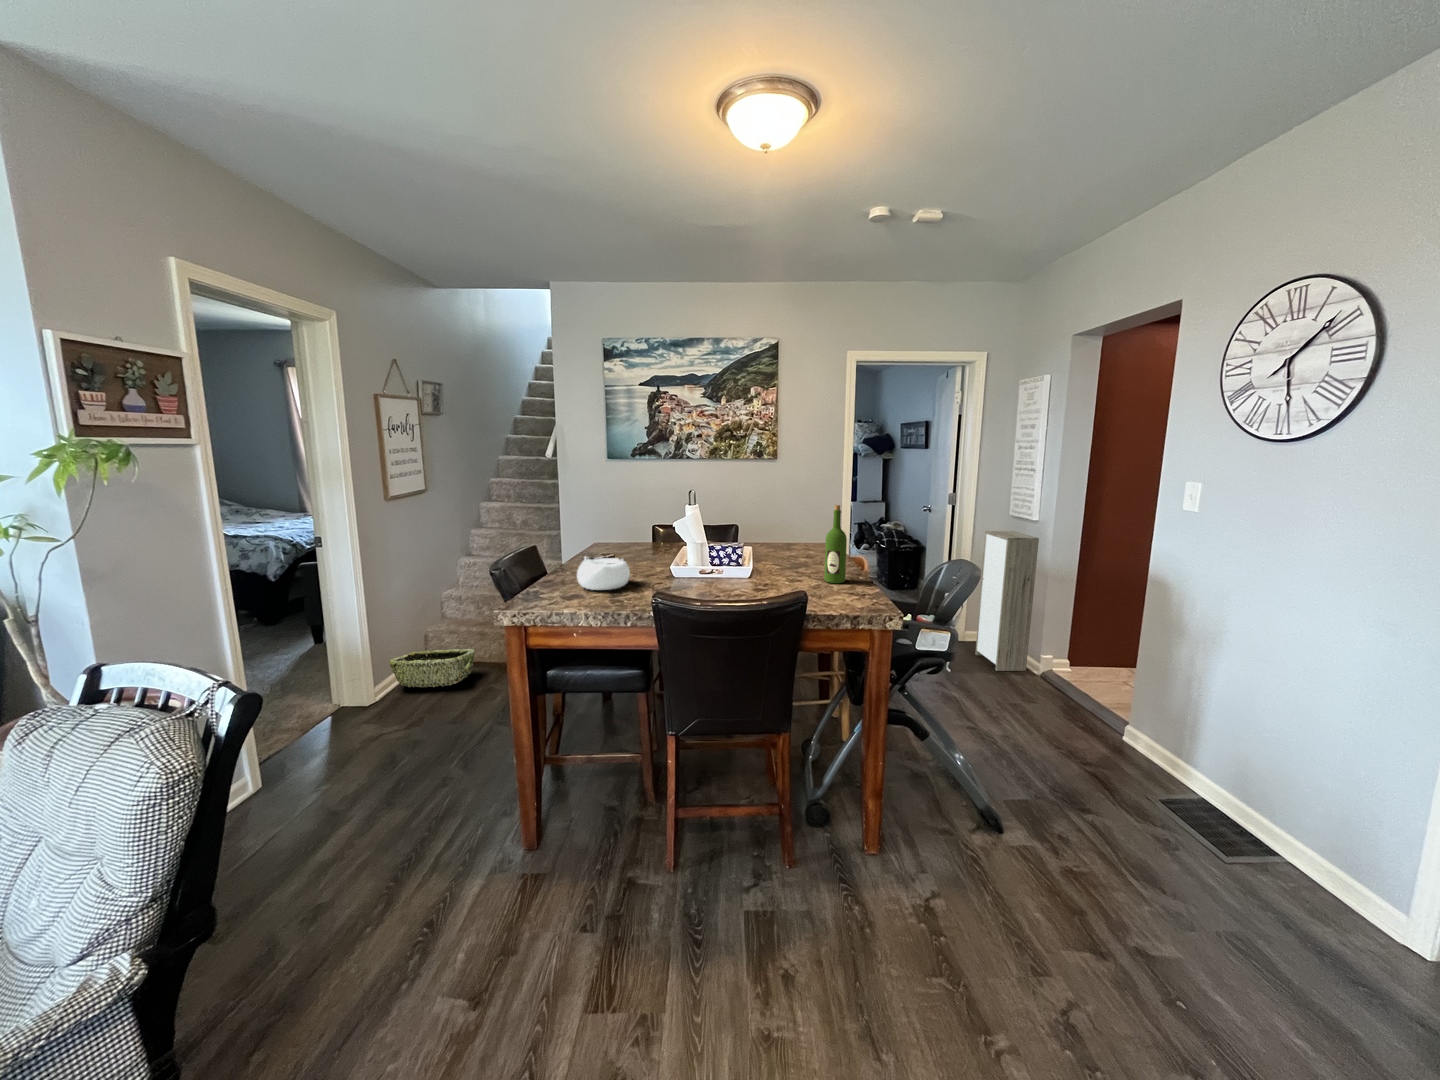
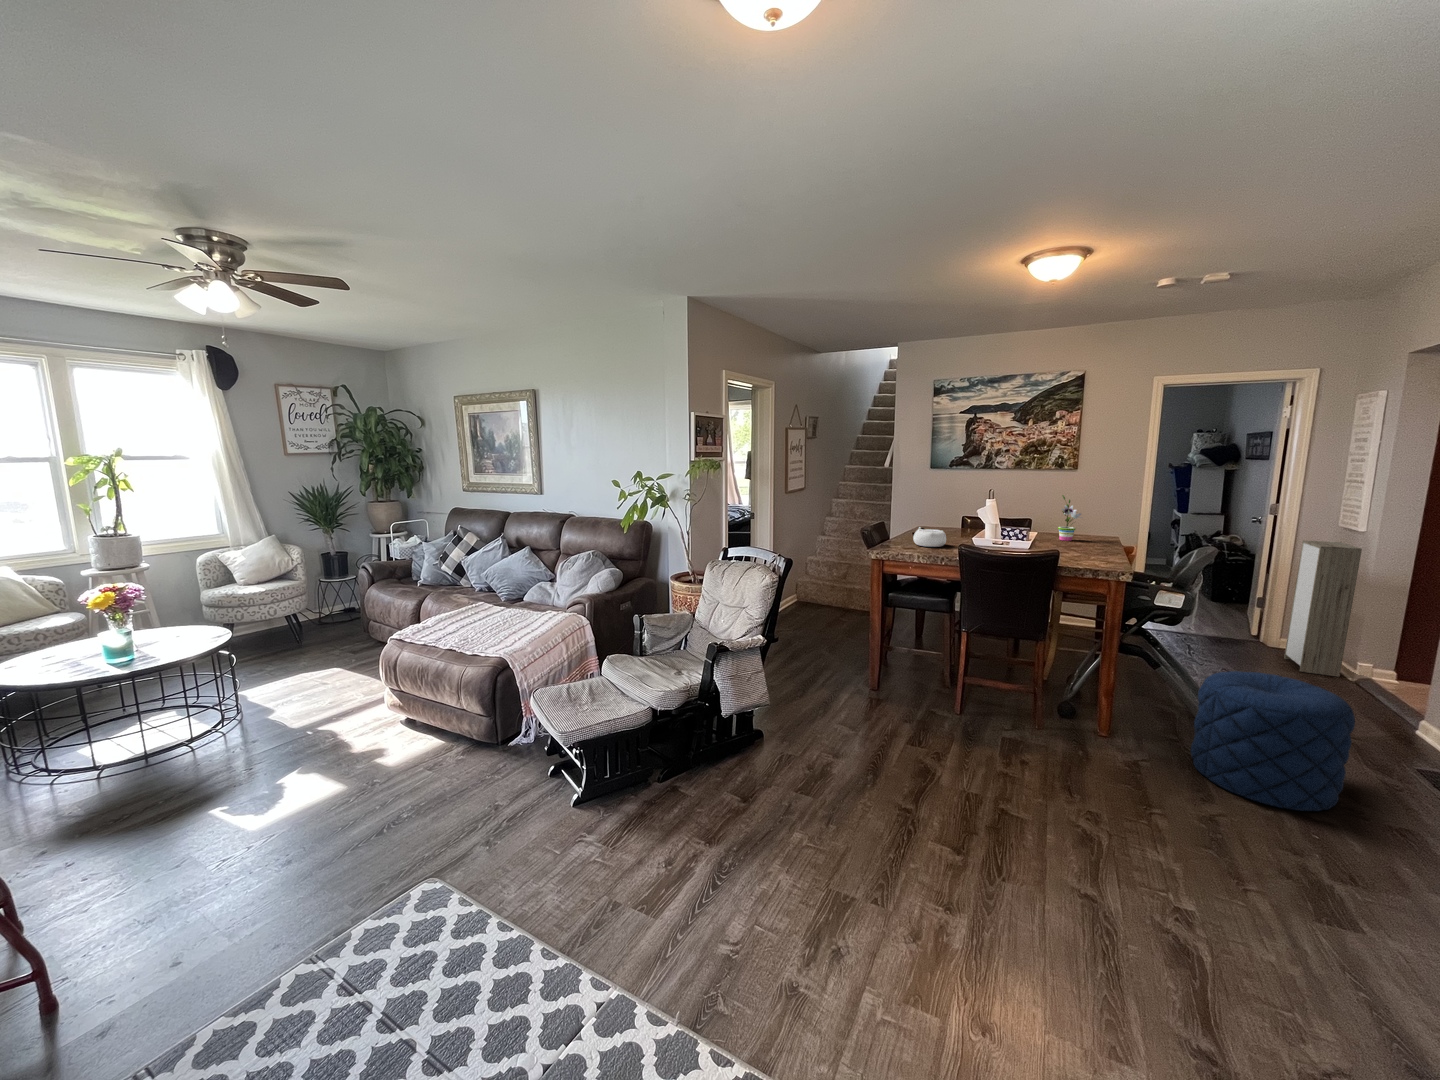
potted plant: none [775,492,803,555] -> present [1058,495,1081,541]
wine bottle: present [824,505,847,583] -> none [1086,503,1105,556]
woven basket: present [389,649,475,687] -> none [781,589,830,612]
pouf: none [991,737,1193,965] -> present [1191,671,1355,811]

